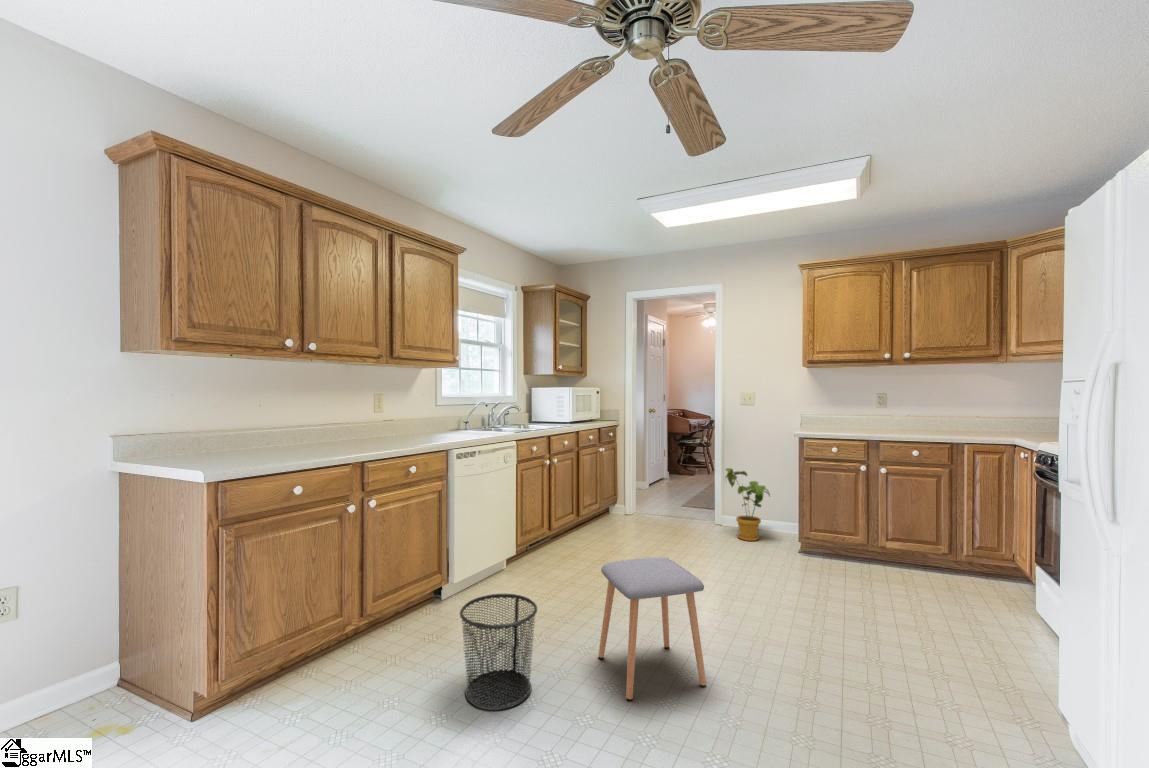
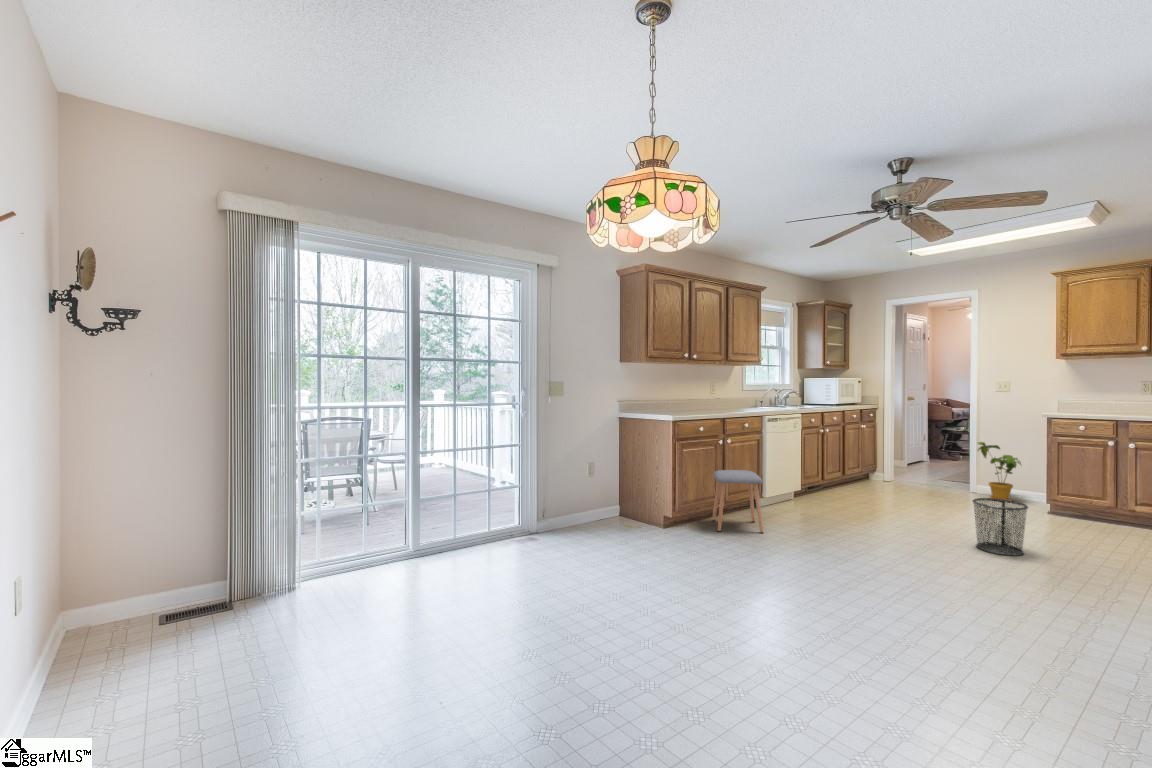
stool: present [598,557,706,701] -> present [713,470,763,533]
waste bin: present [460,594,537,710] -> present [973,498,1028,556]

